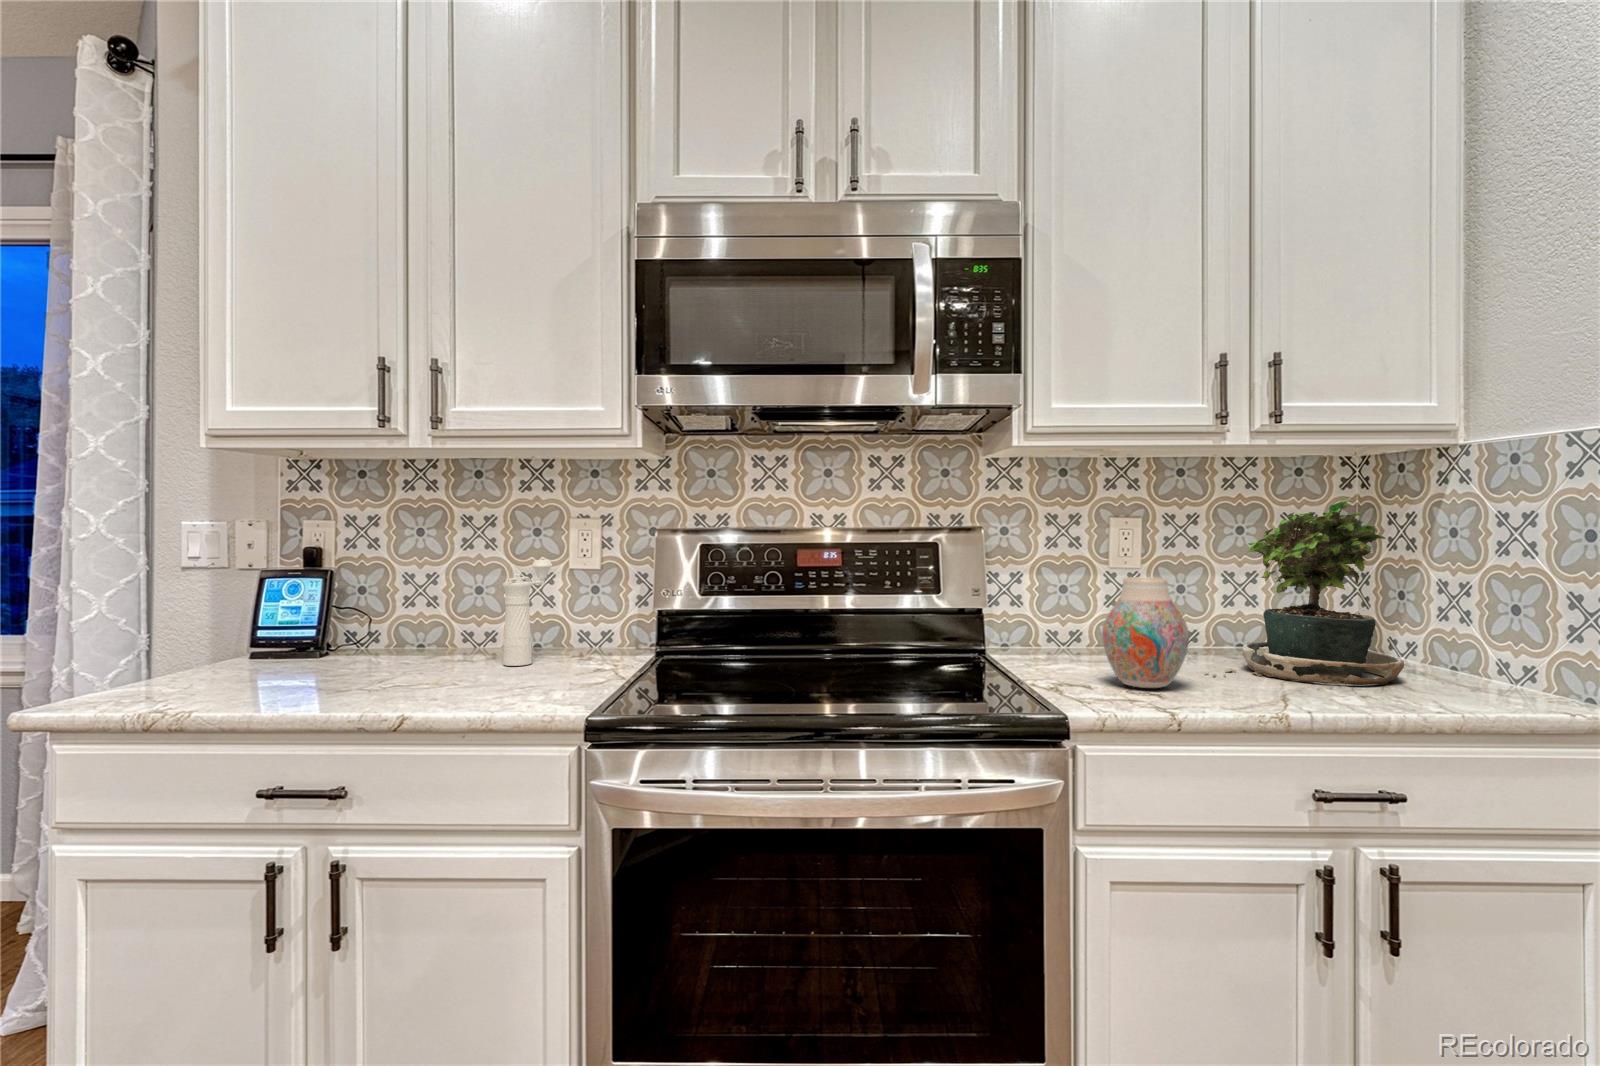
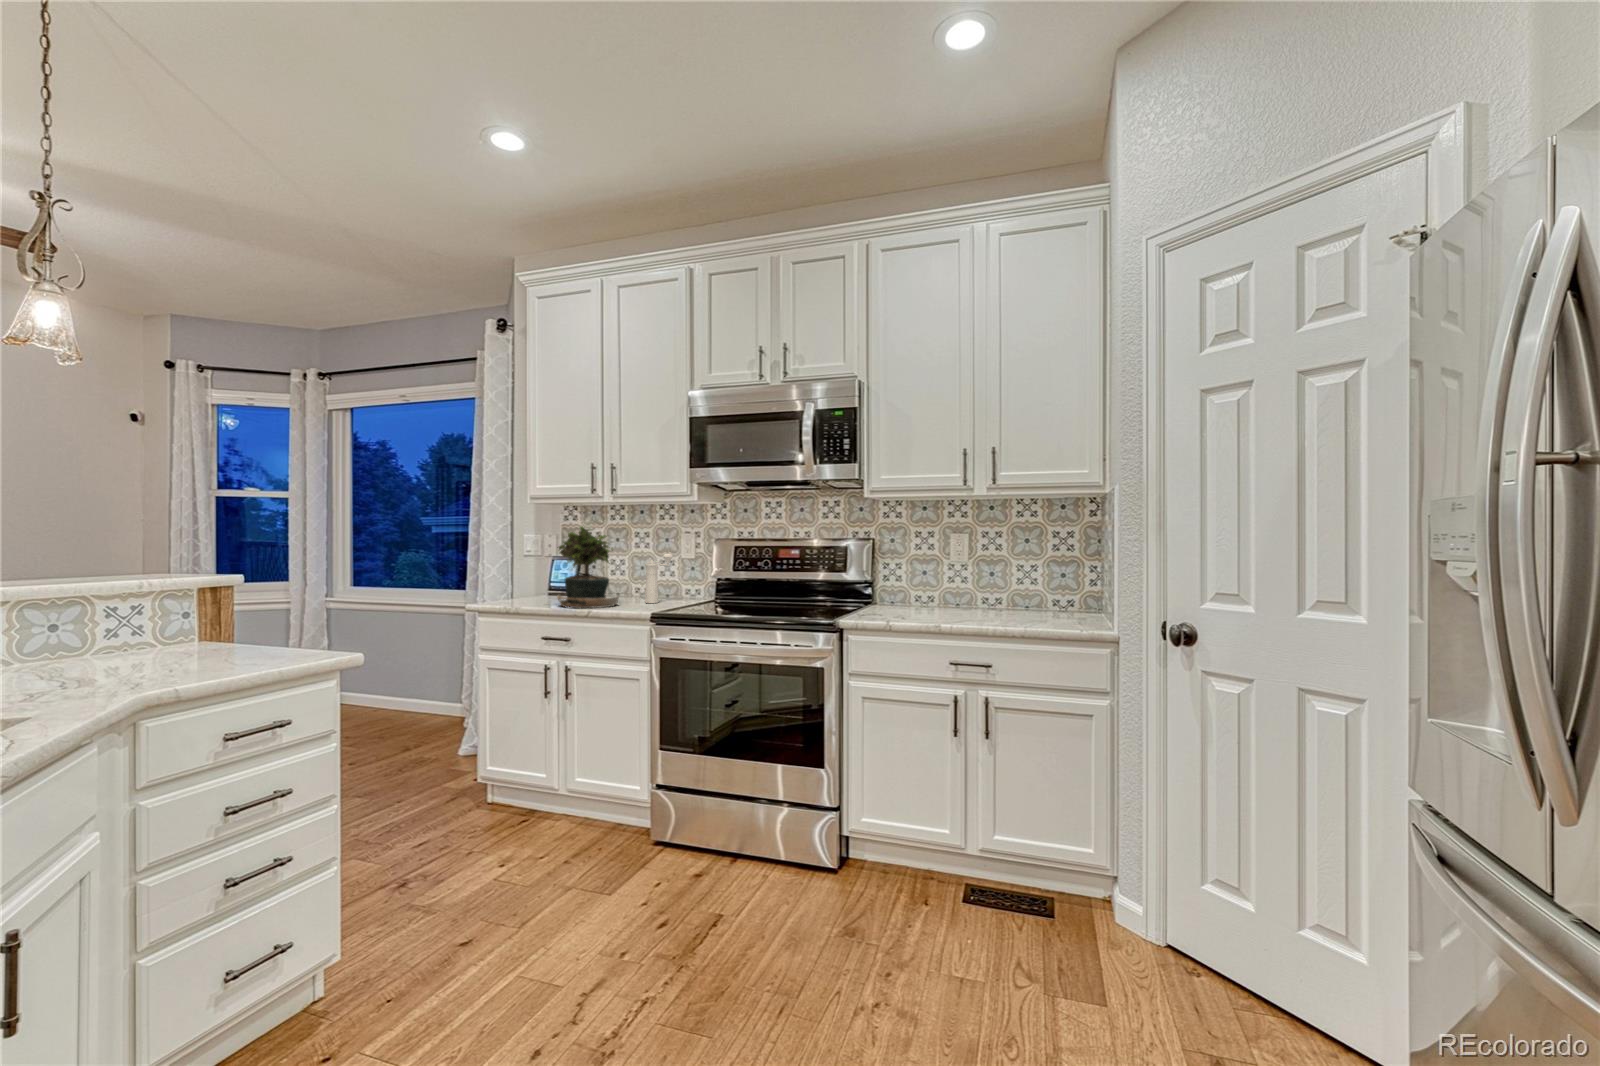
potted plant: present [1204,498,1404,685] -> present [547,526,619,608]
vase: present [1102,577,1189,688] -> none [894,564,935,620]

